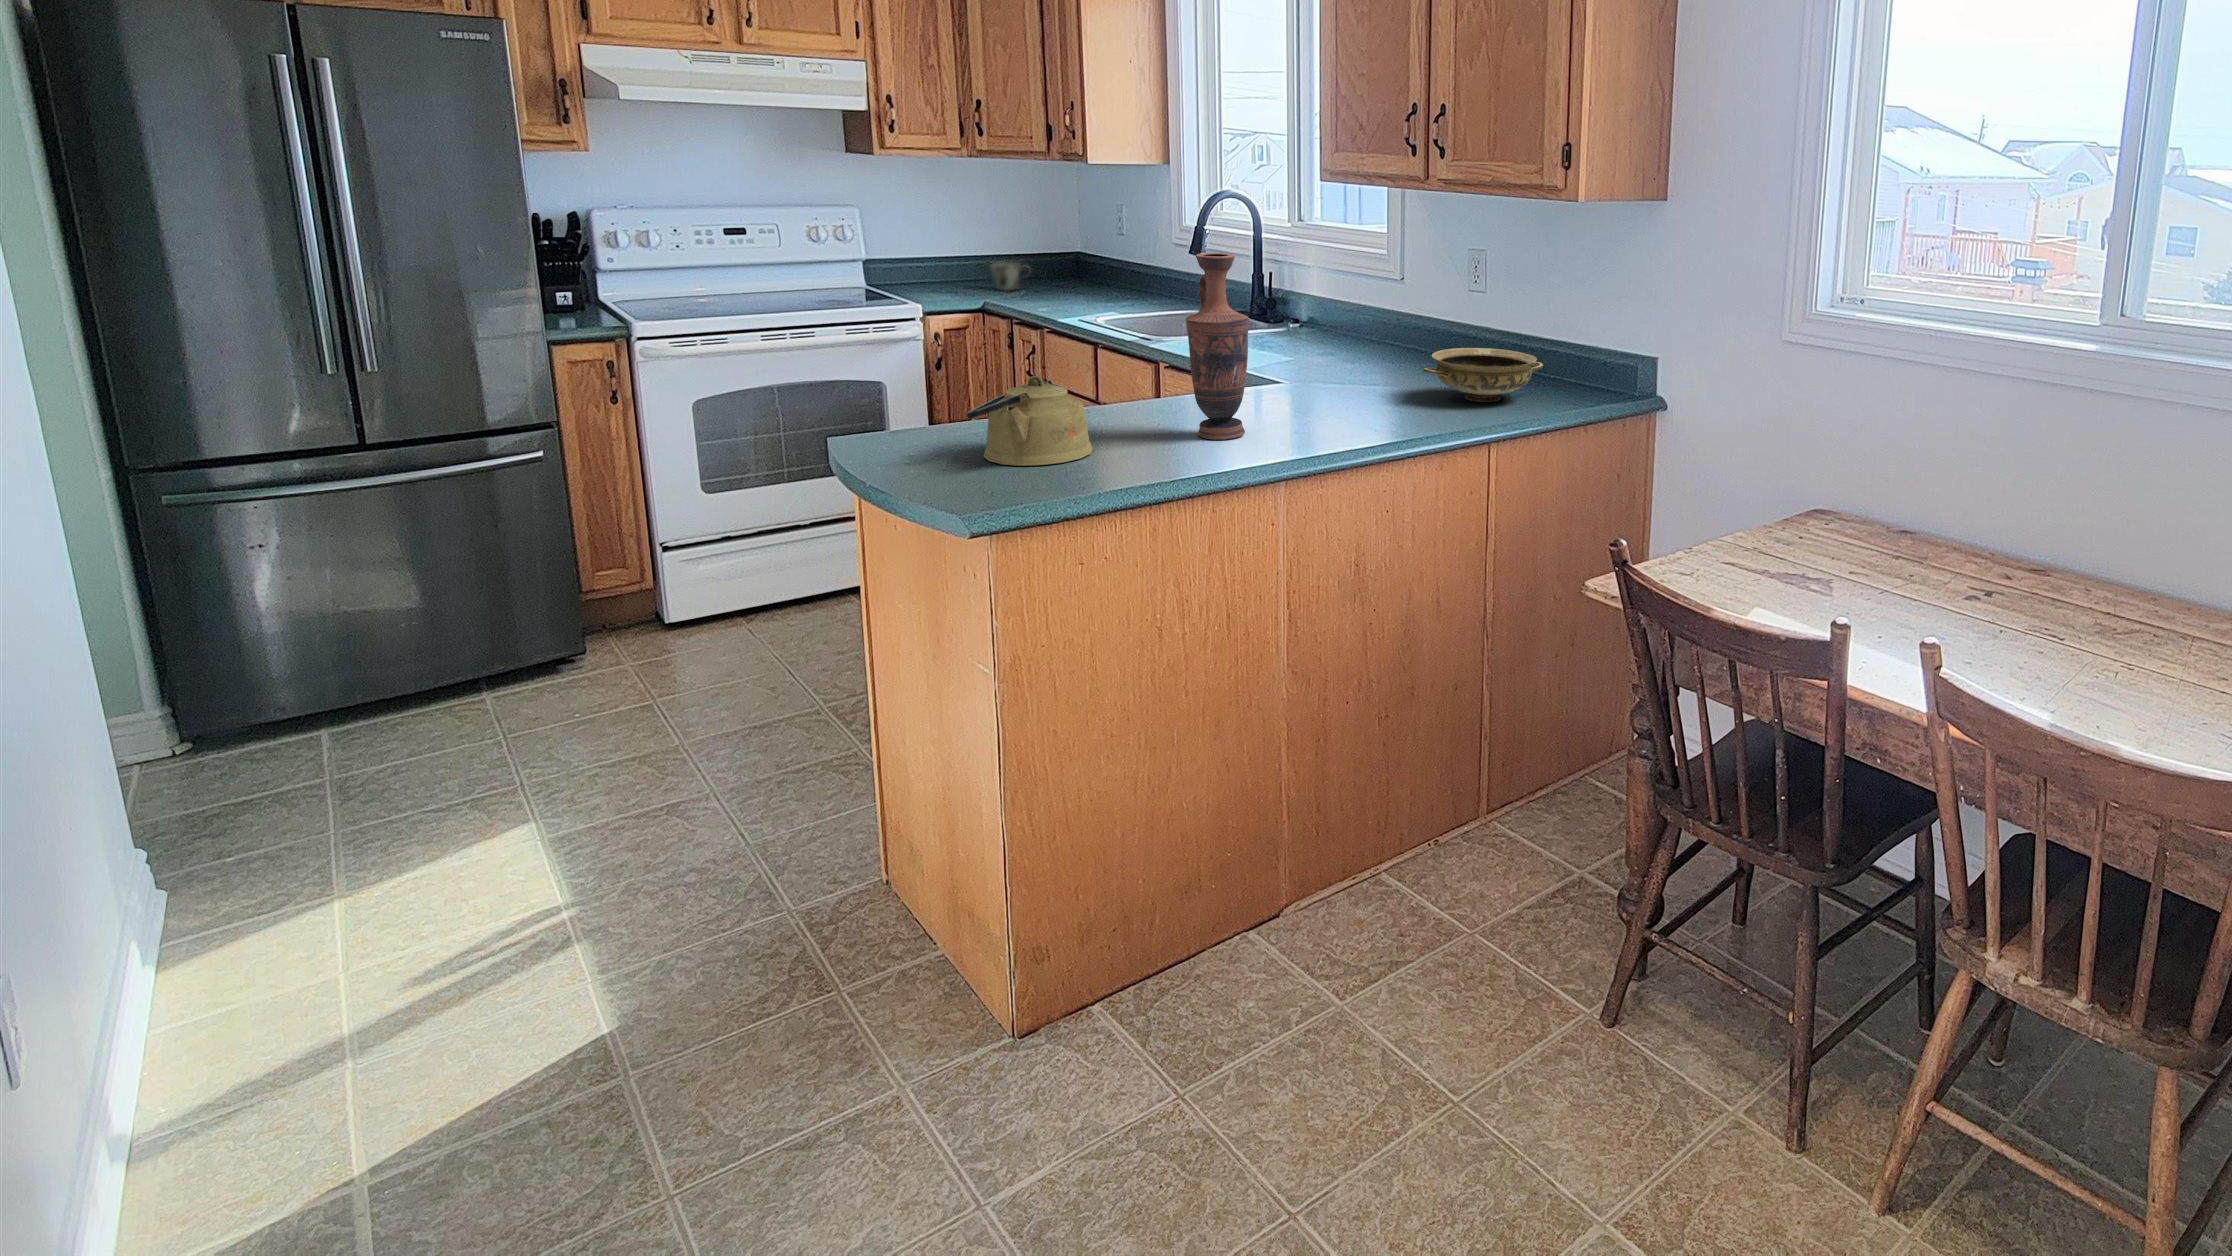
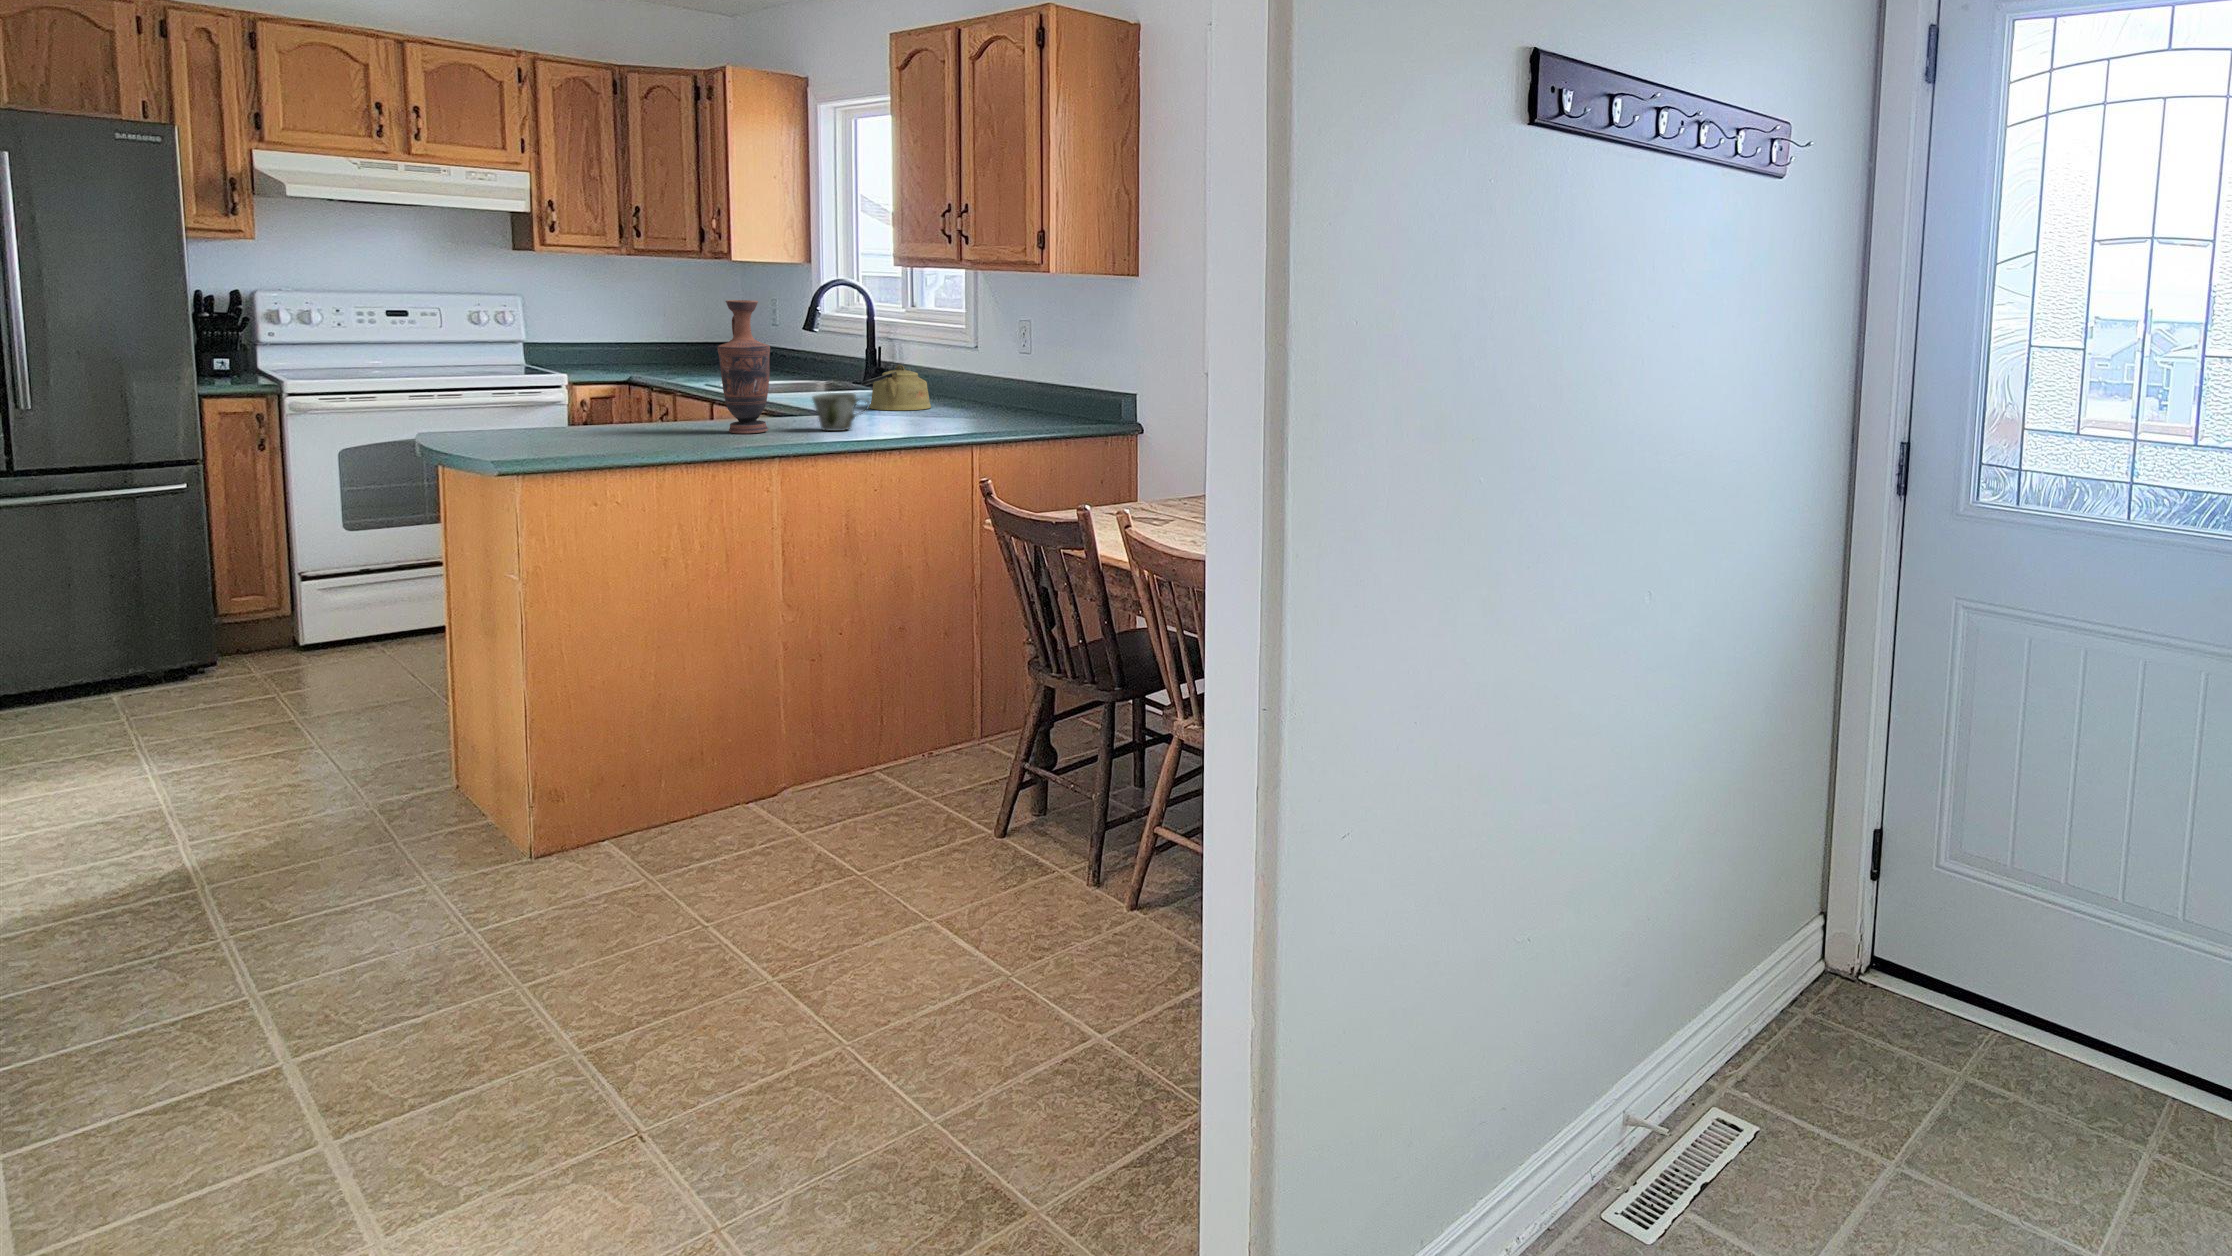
mug: present [990,262,1030,291] -> present [813,393,869,431]
ceramic bowl: present [1424,348,1543,402] -> none [938,384,1042,420]
kettle: present [966,376,1093,466] -> present [862,365,931,410]

